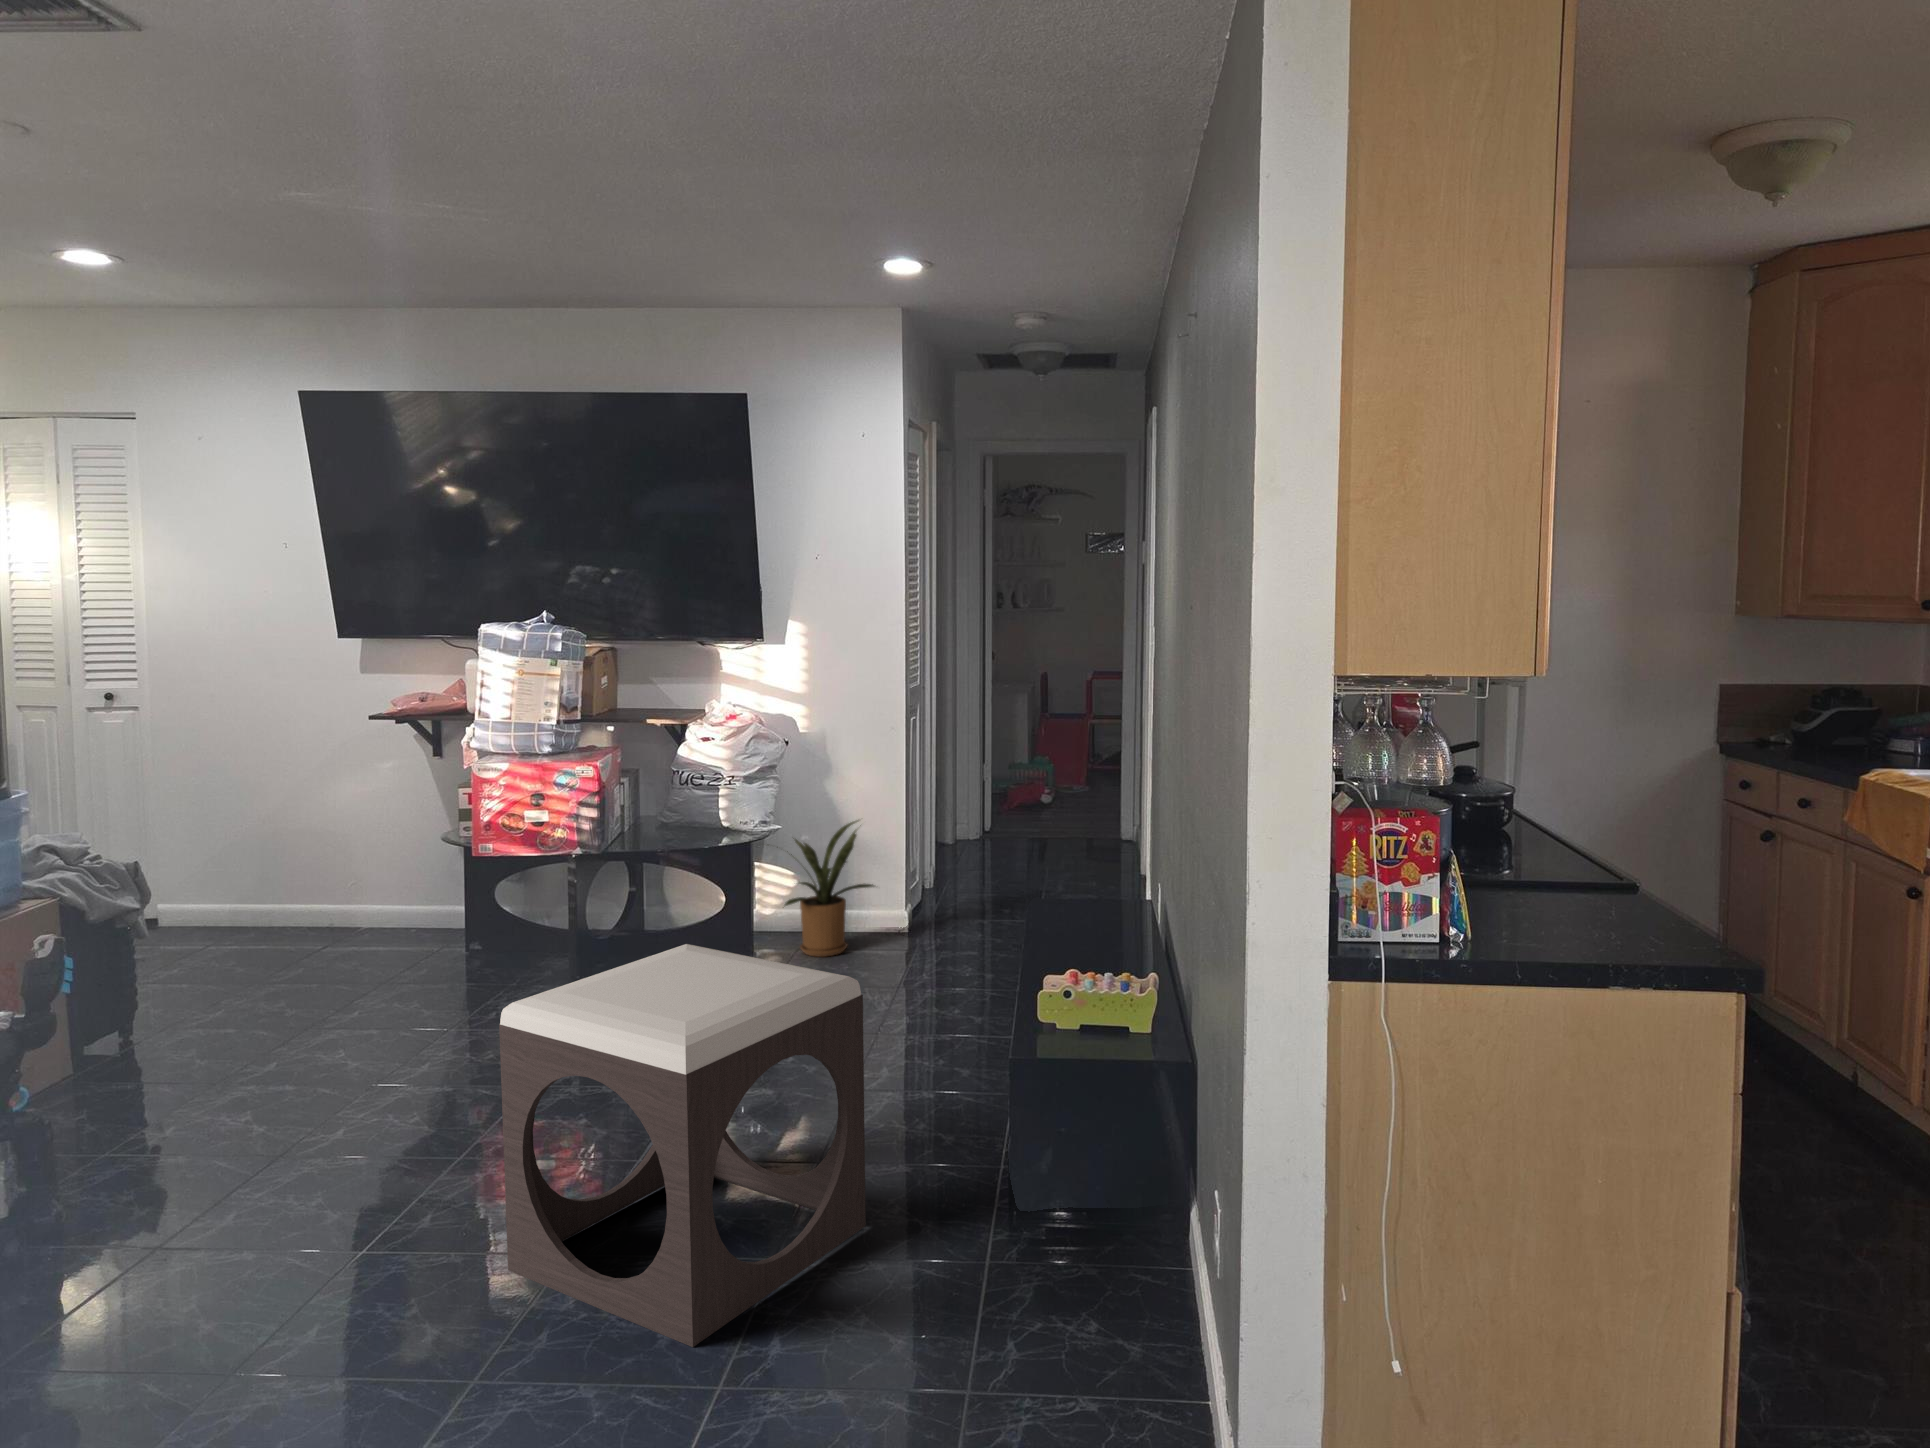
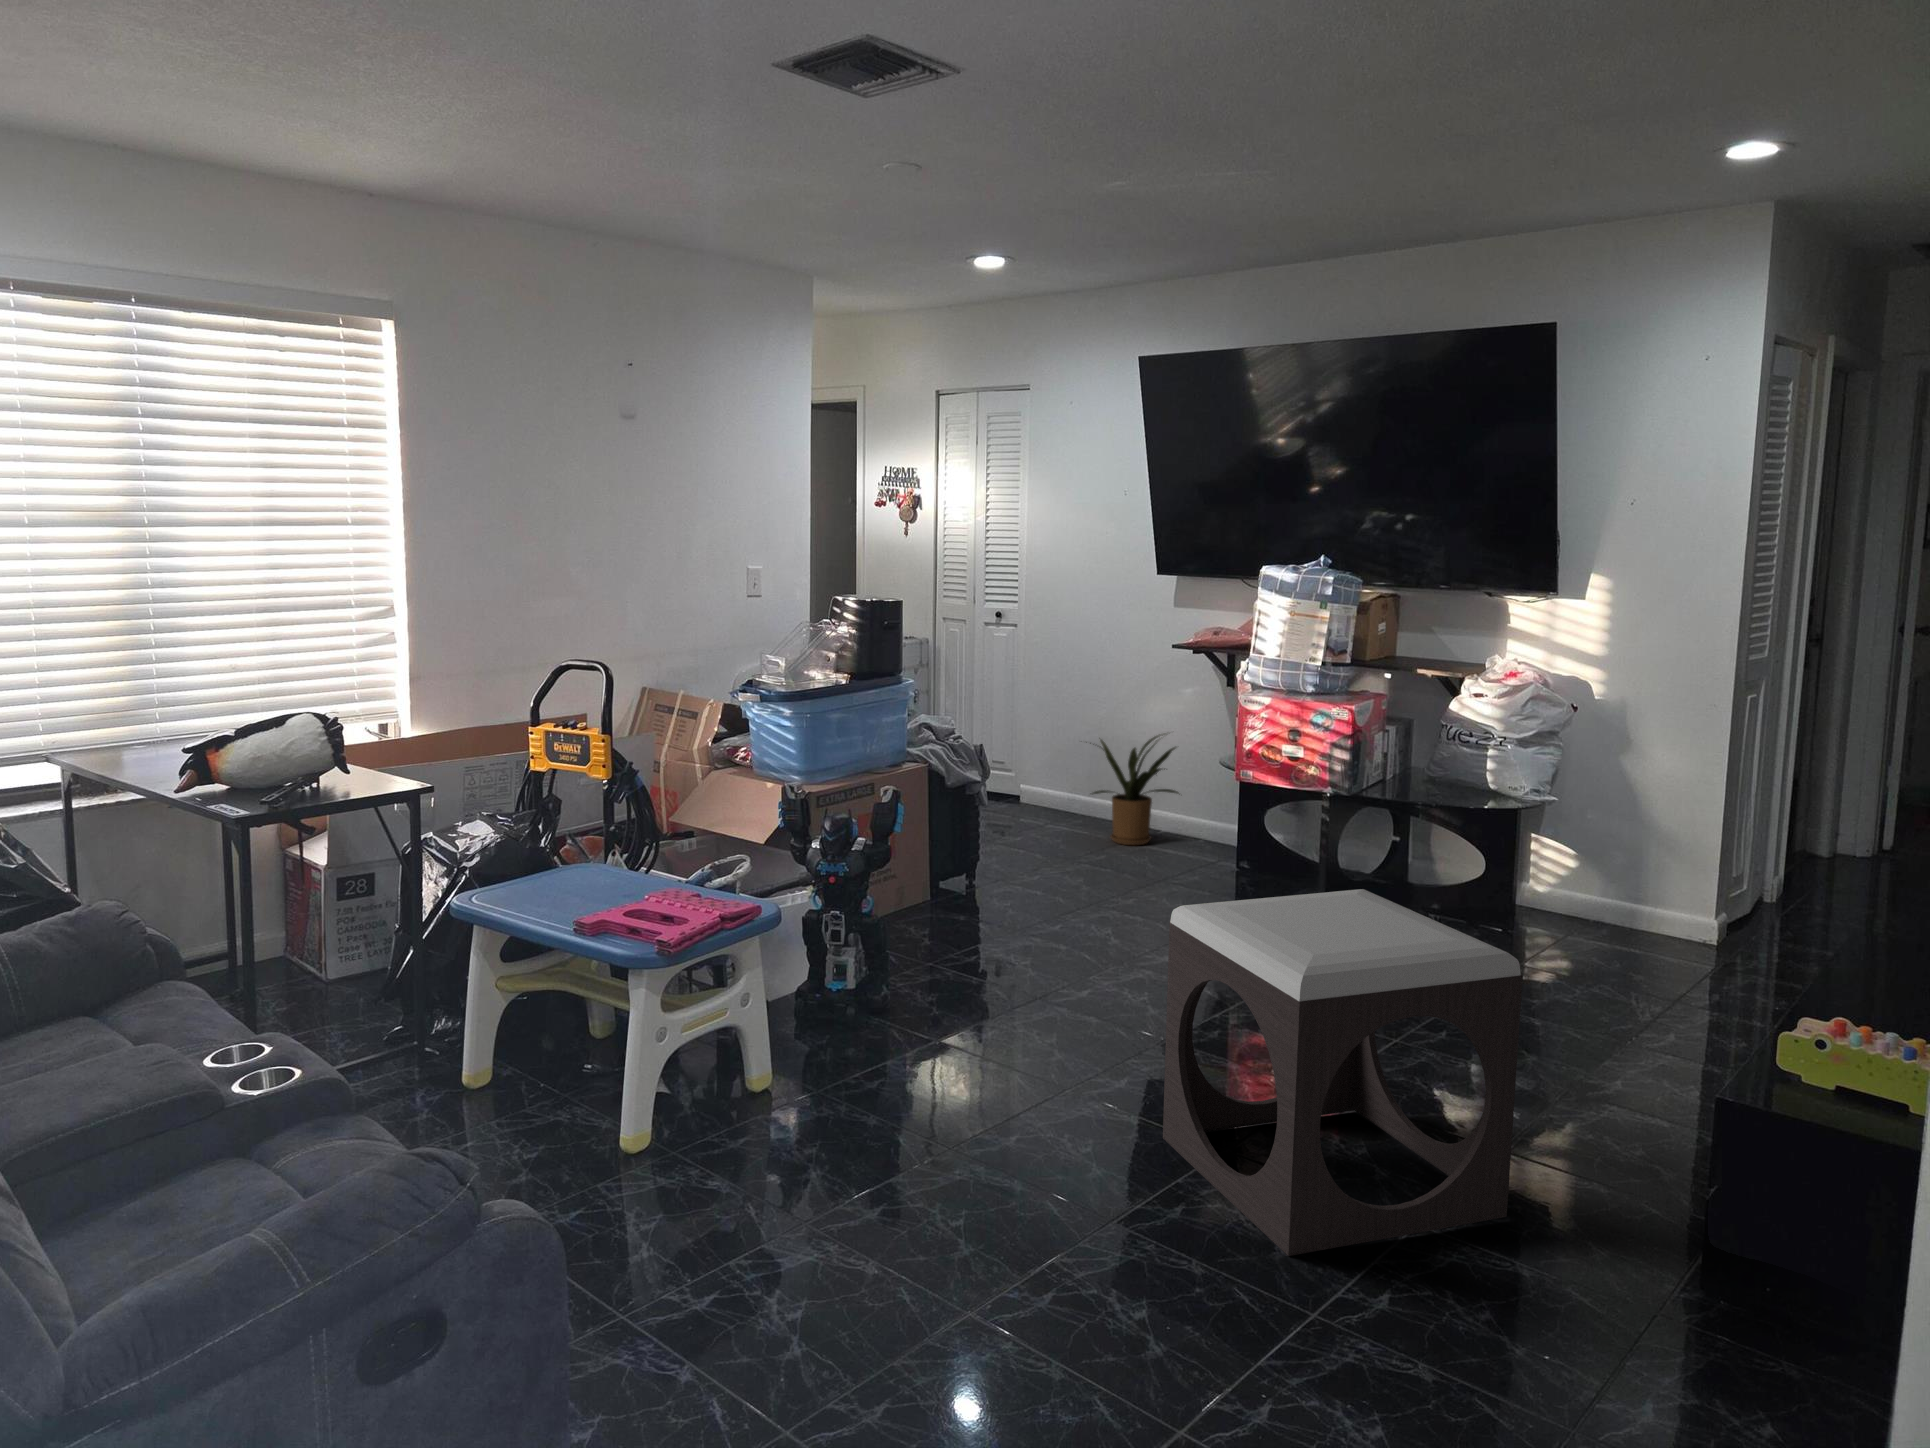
house plant: present [785,820,875,957] -> present [1086,734,1178,845]

